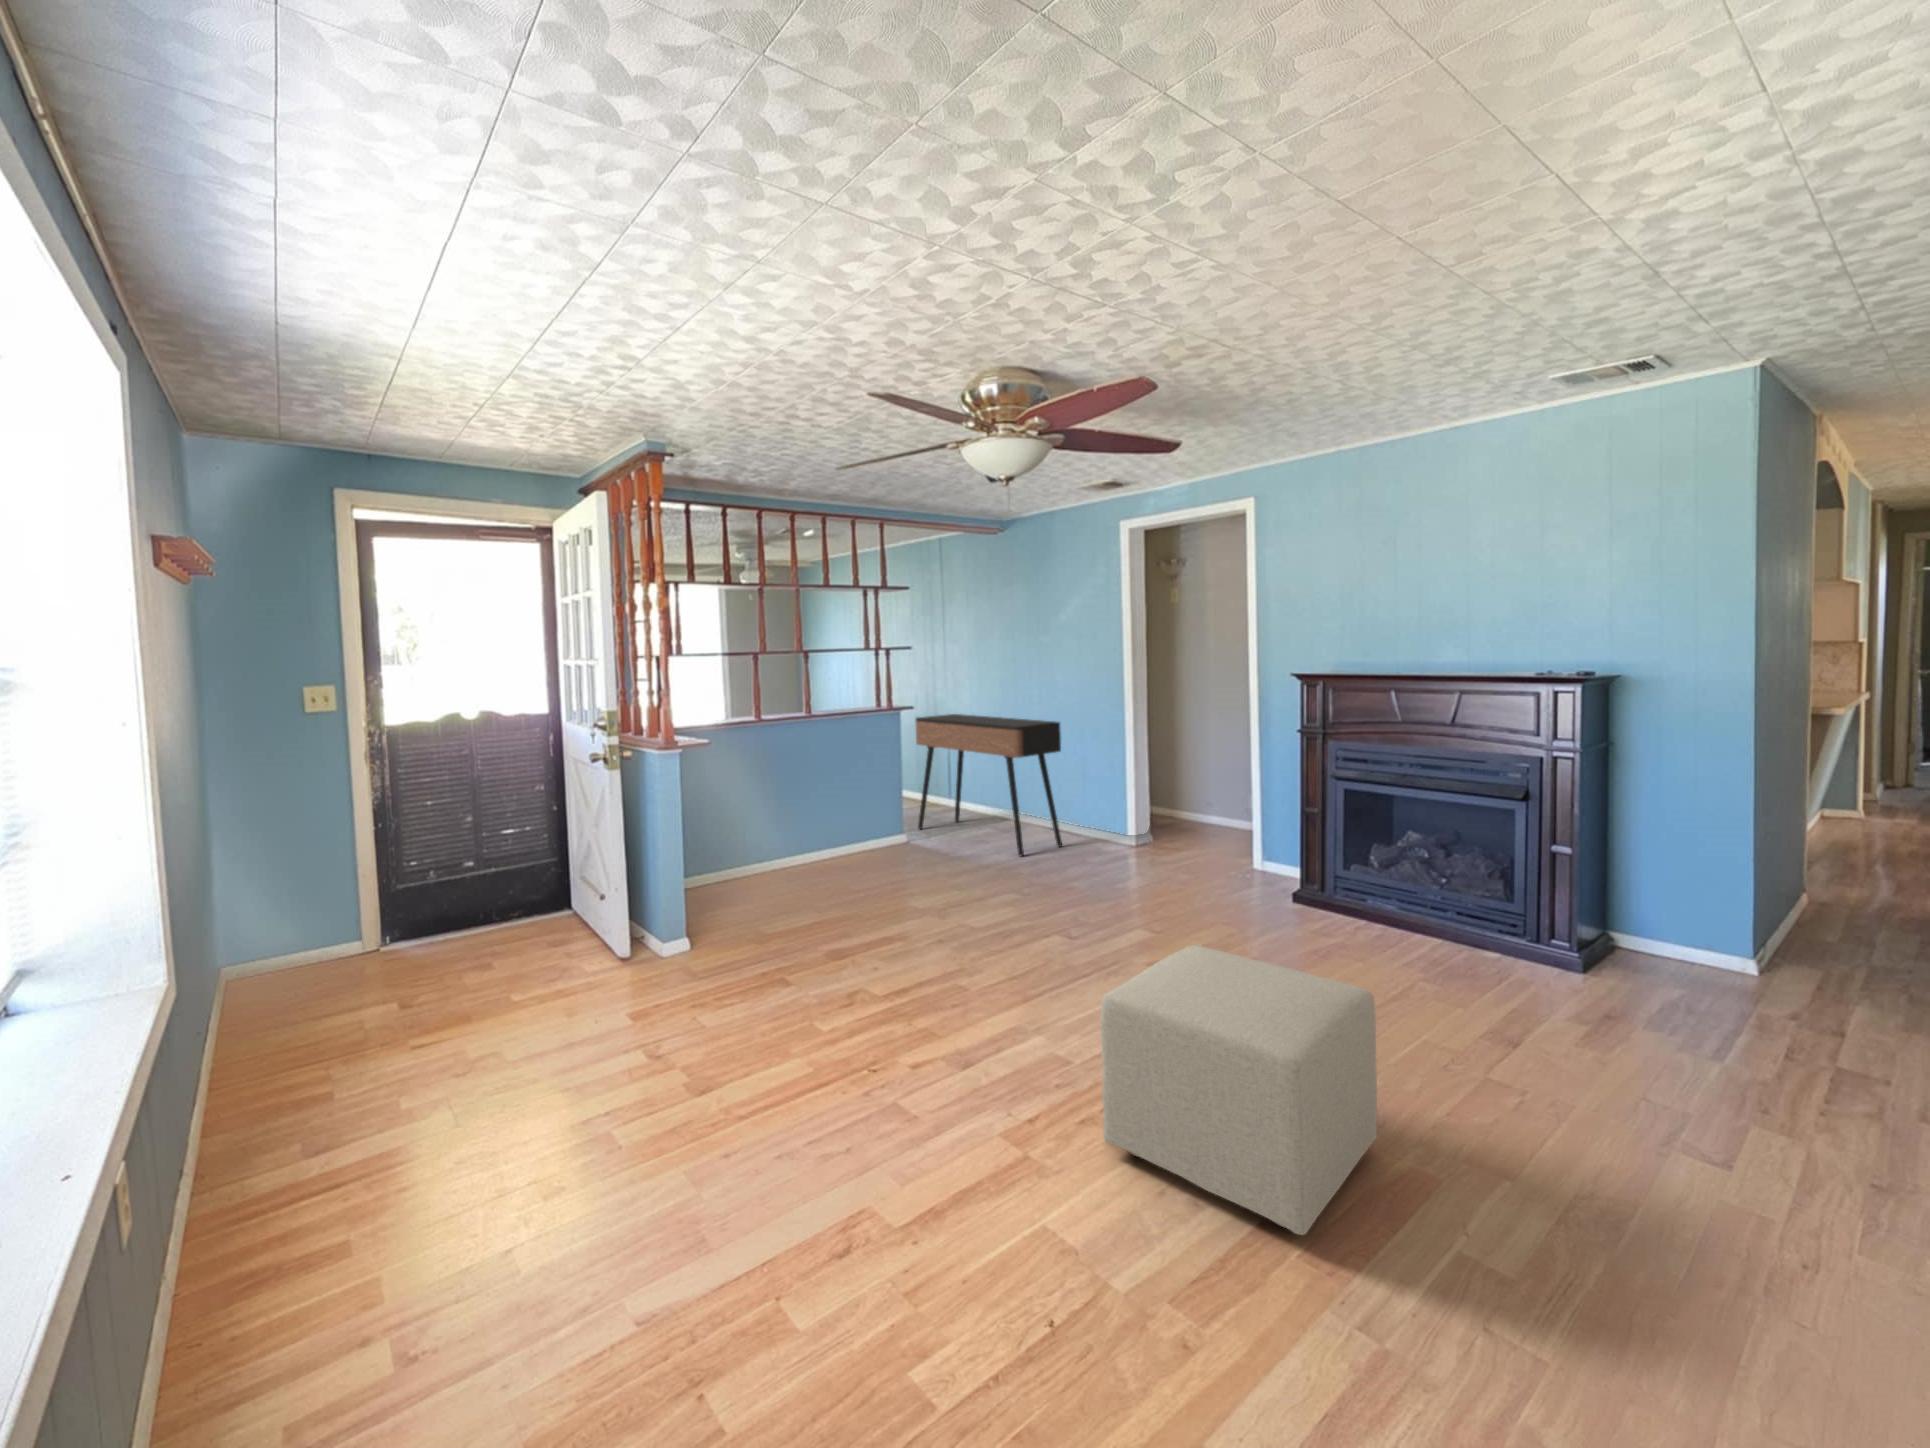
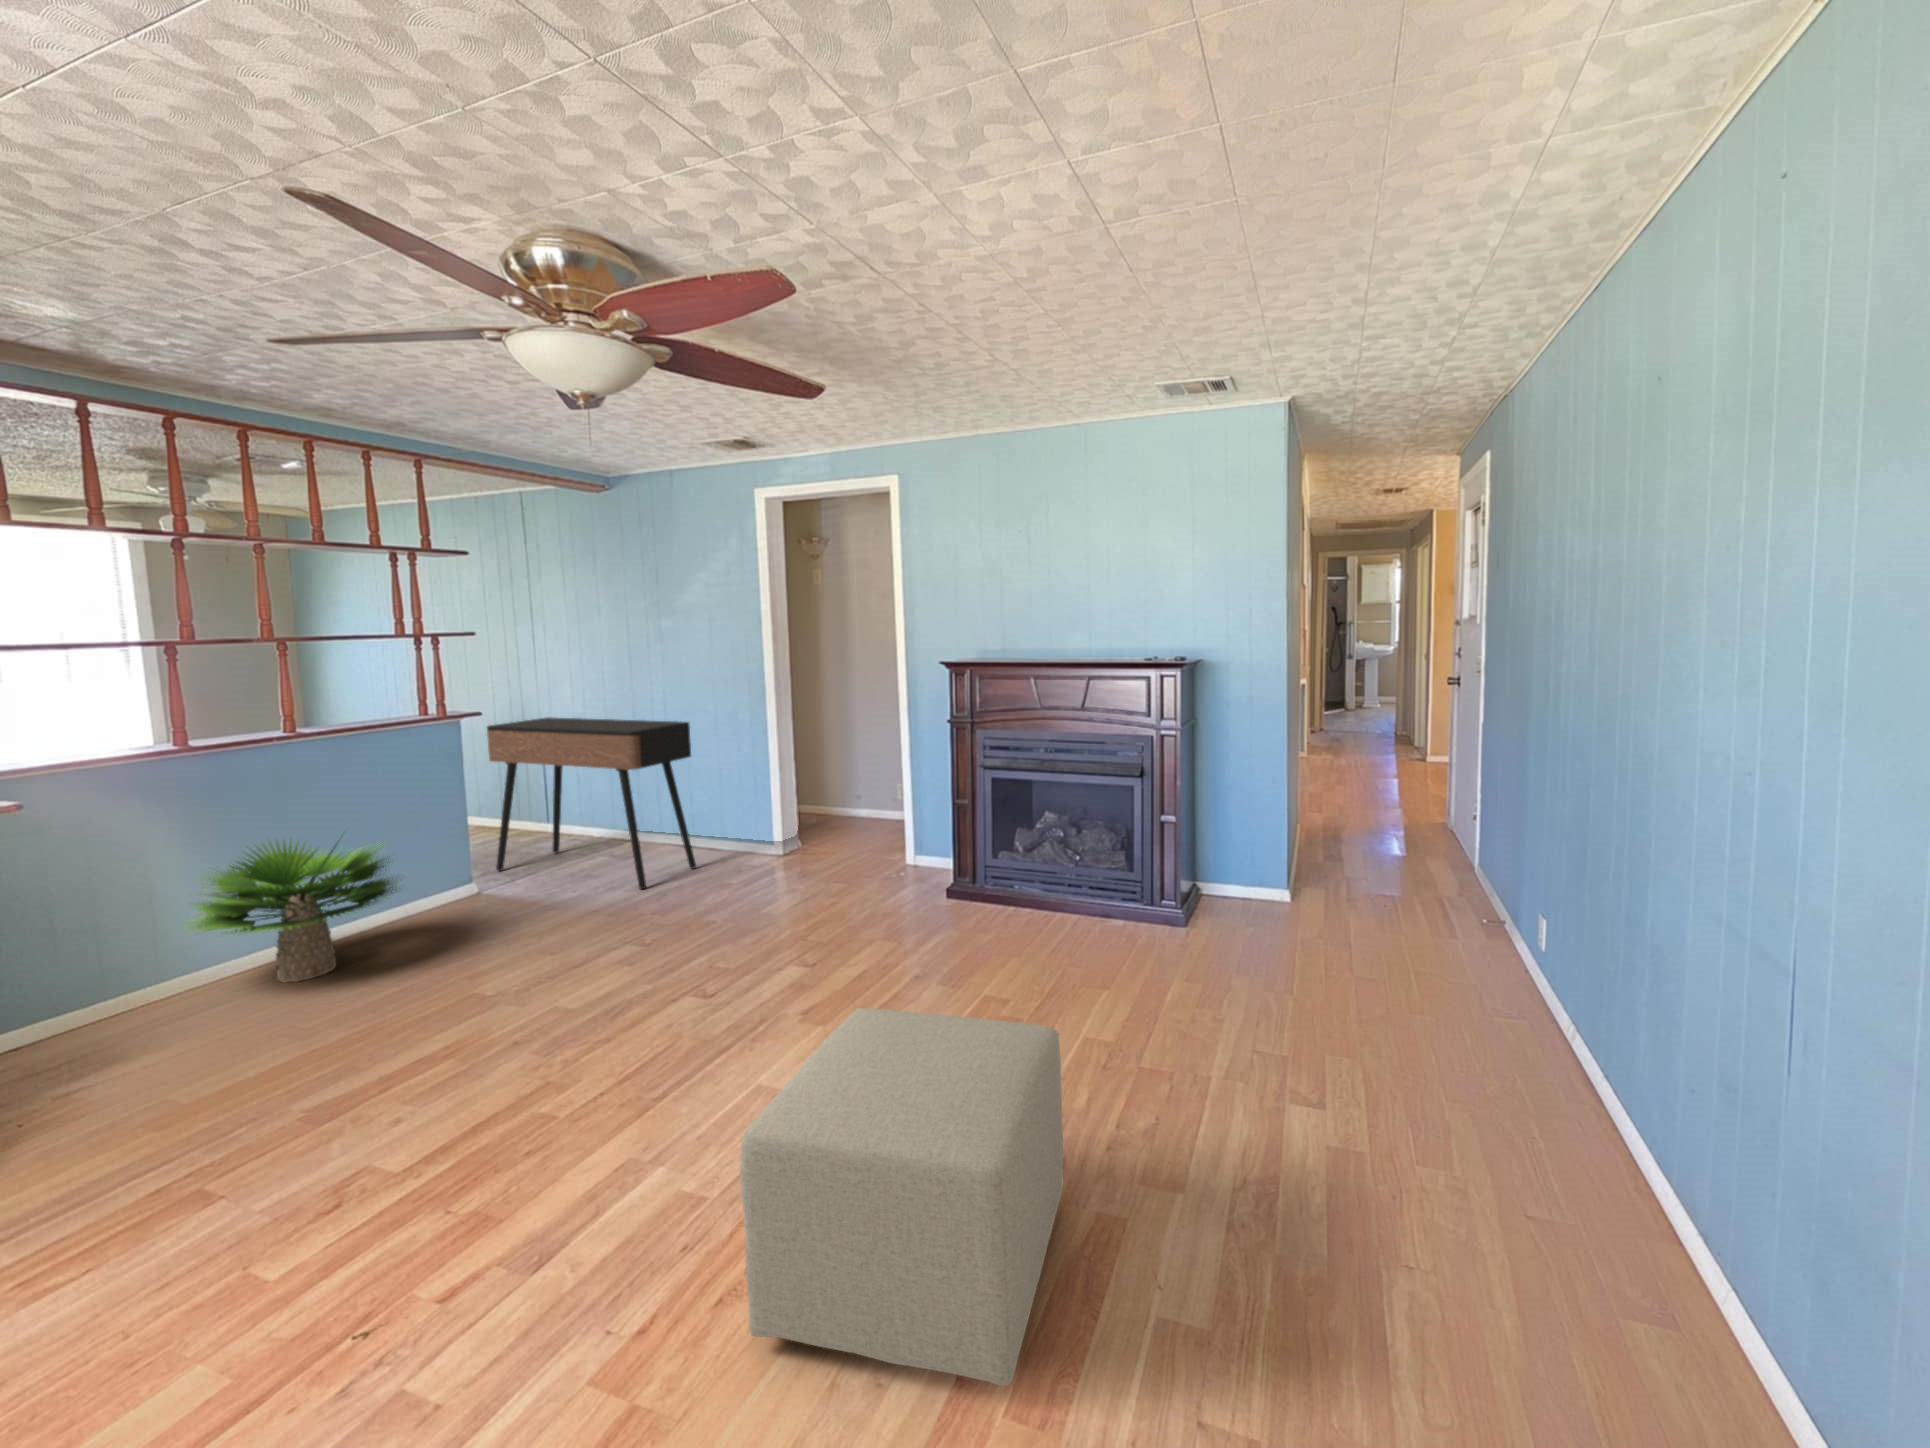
potted plant: none [756,778,872,879] -> present [189,836,397,982]

